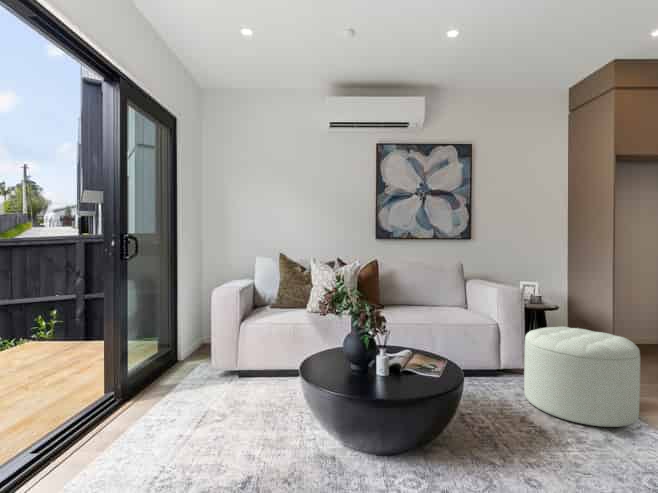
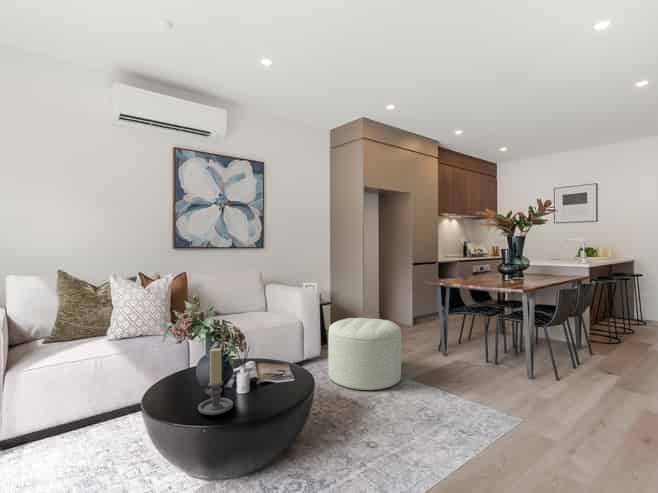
candle holder: none [329,322,360,385] -> present [198,348,233,415]

